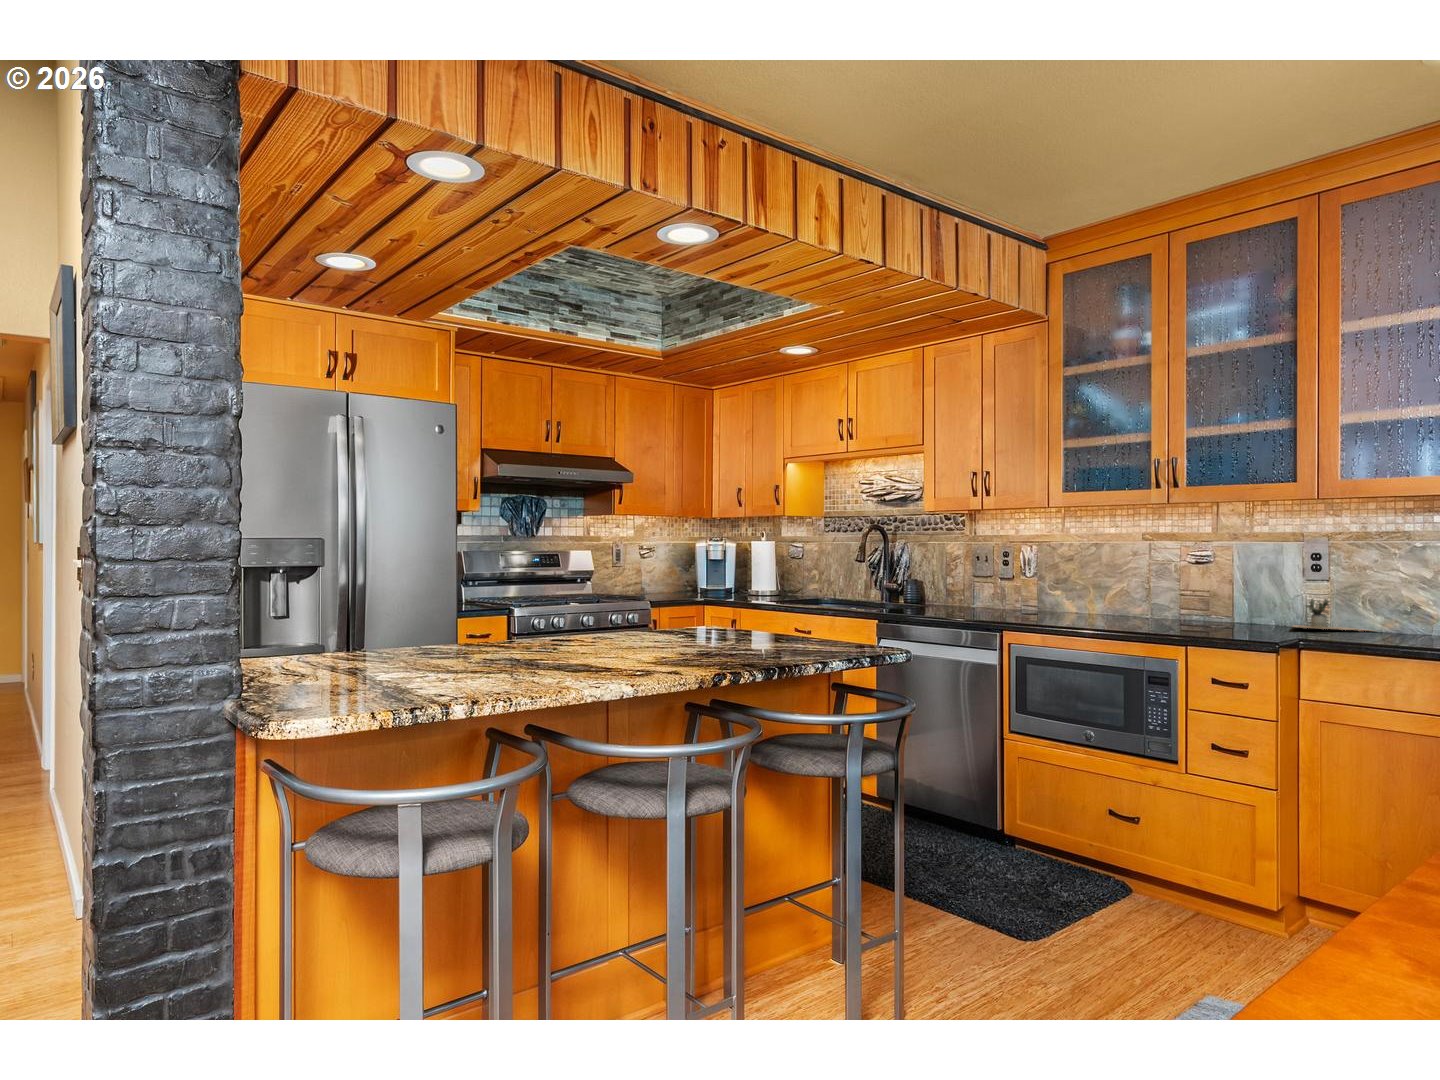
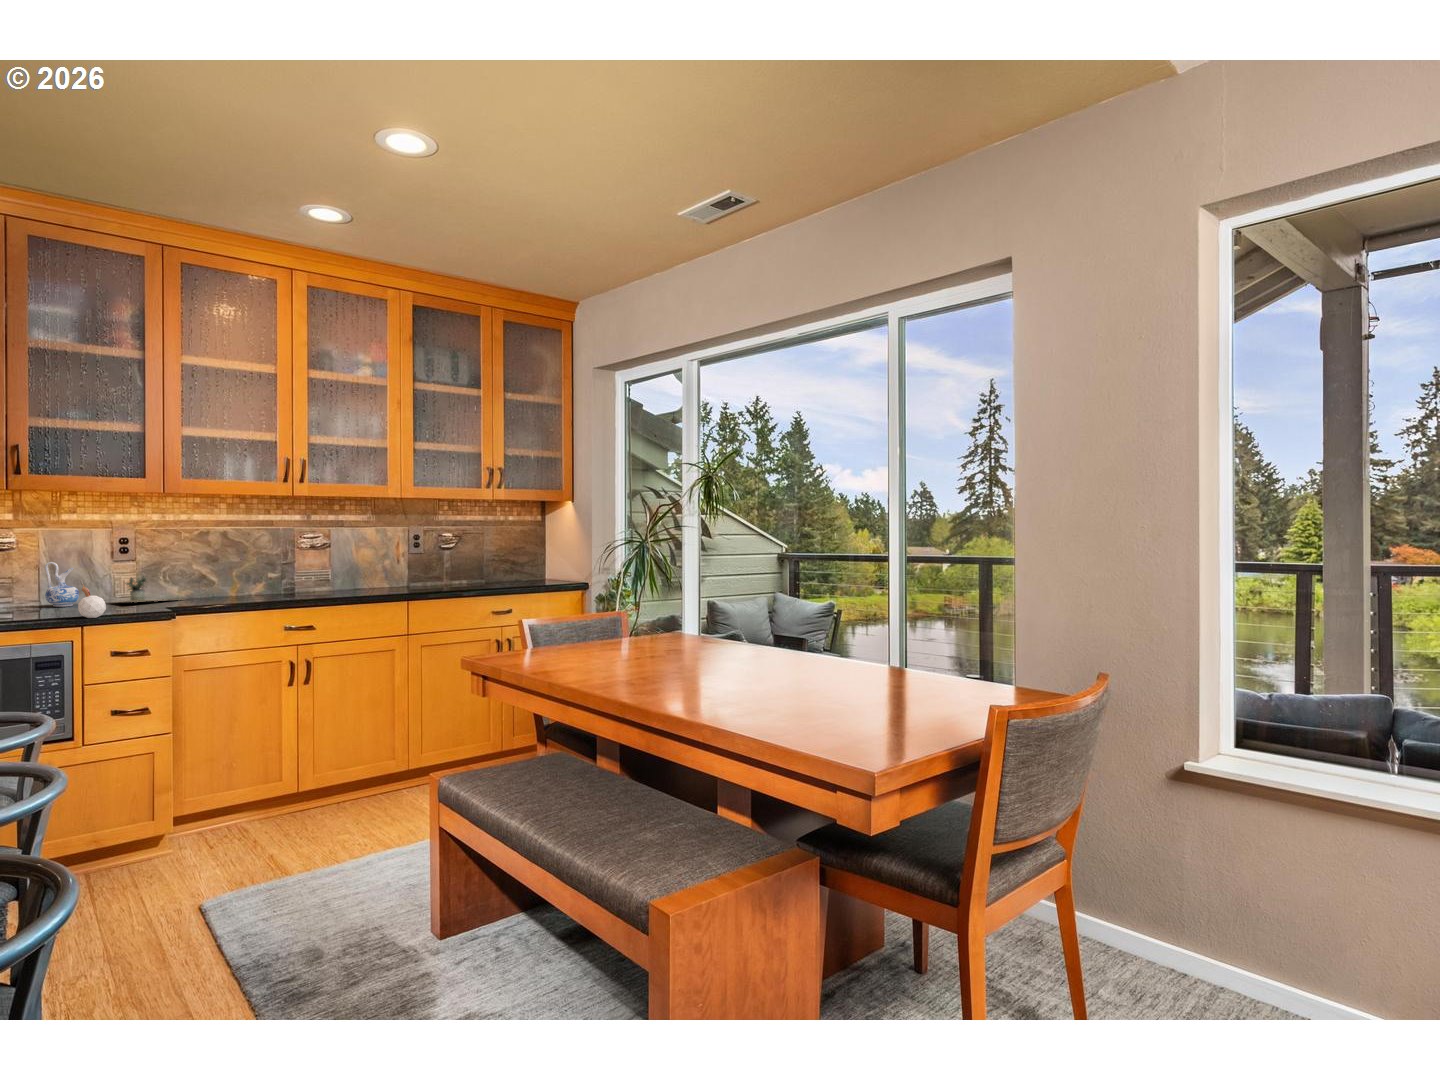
ceramic pitcher: none [1233,577,1265,626] -> present [45,562,79,607]
candle: none [1201,597,1228,640] -> present [78,582,106,618]

